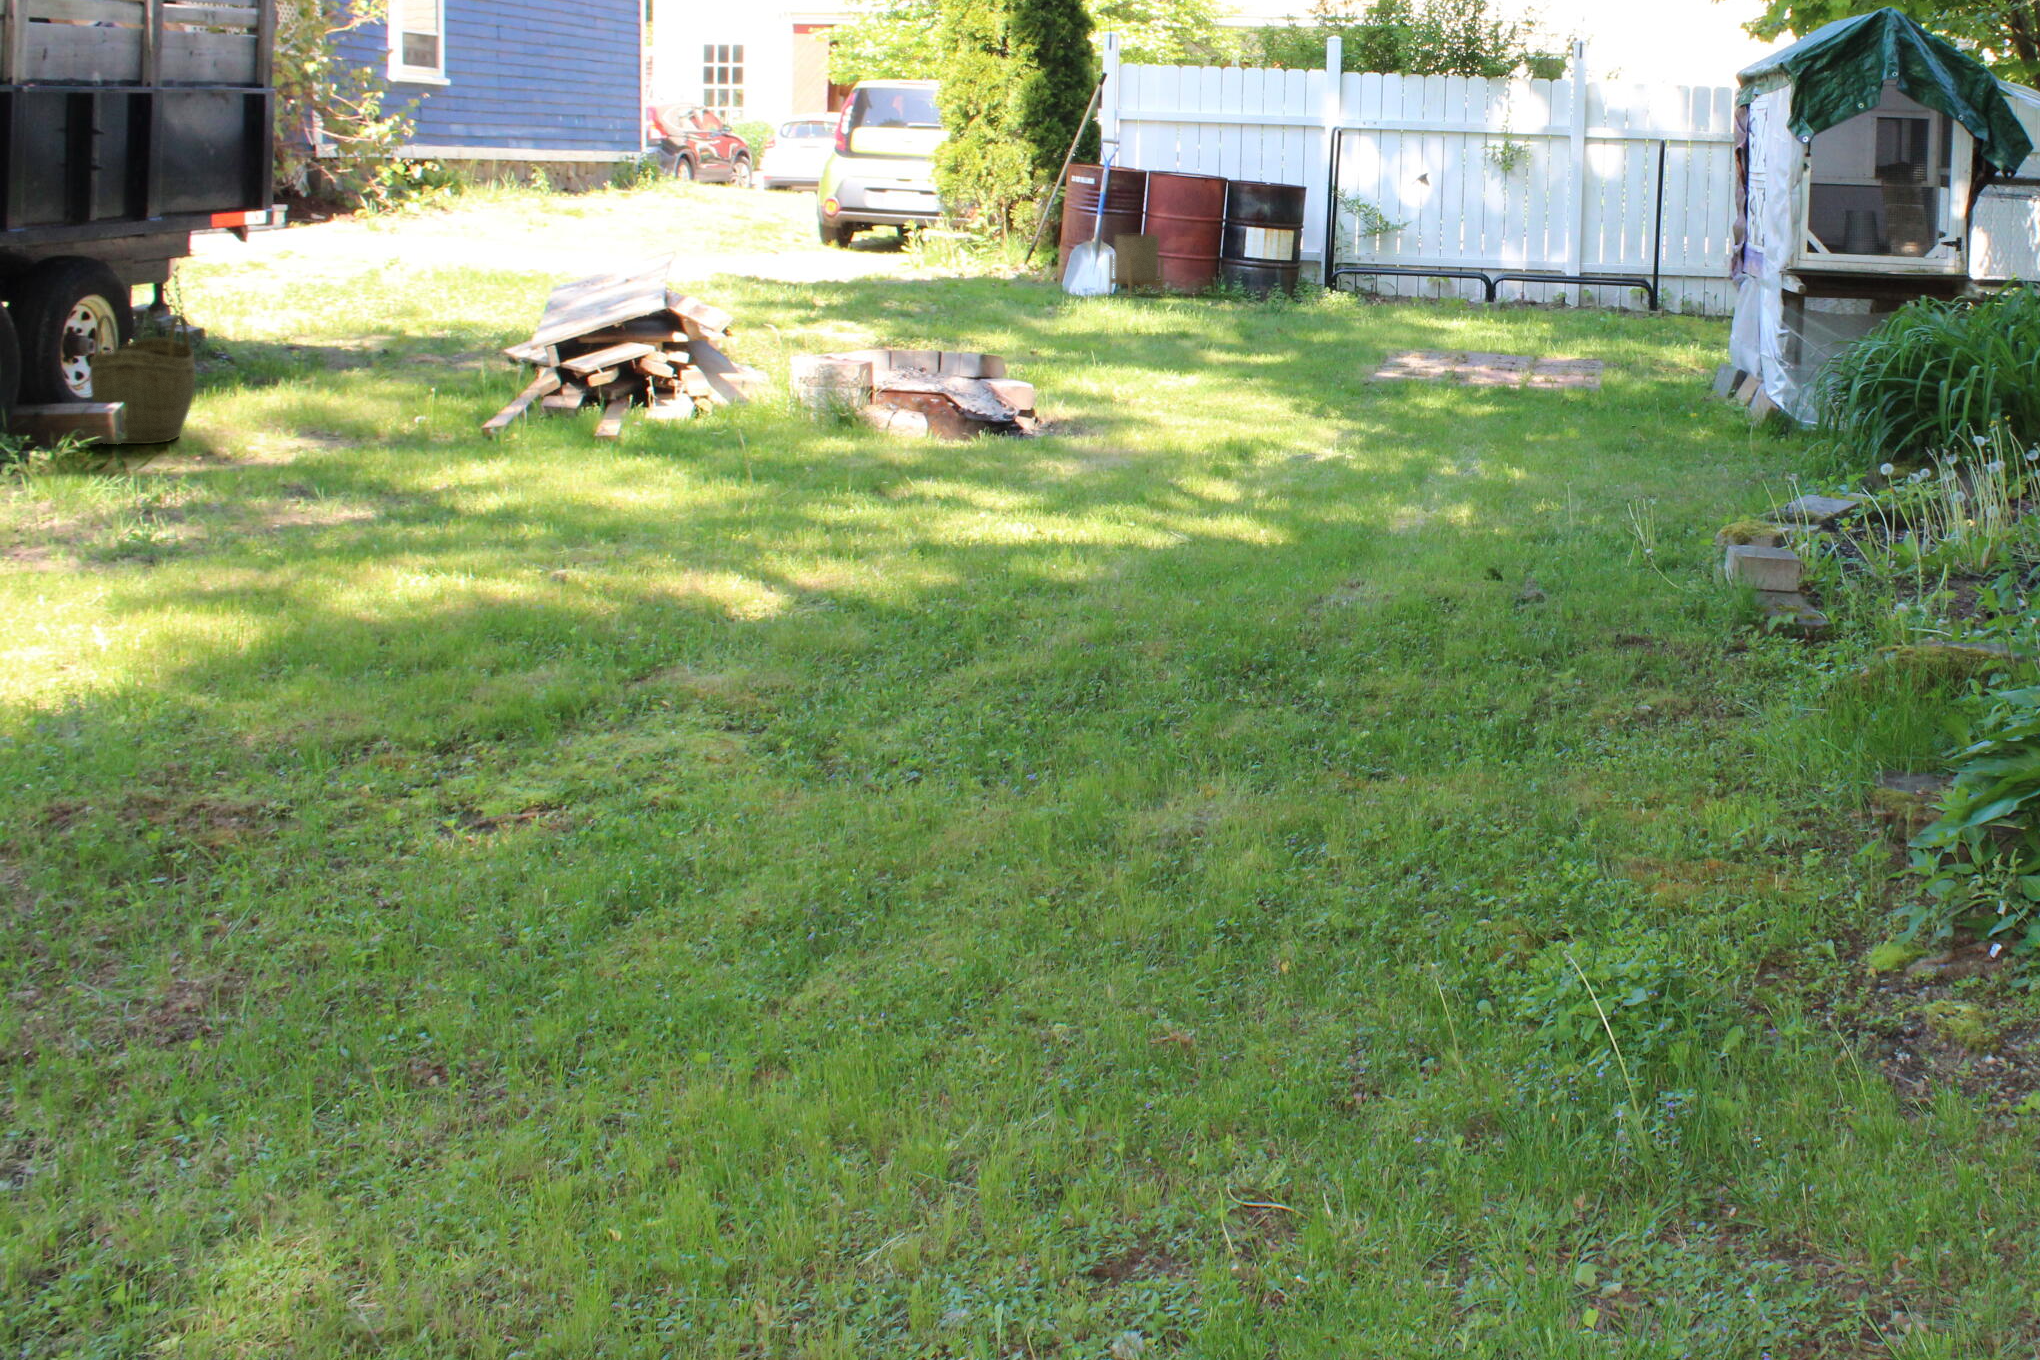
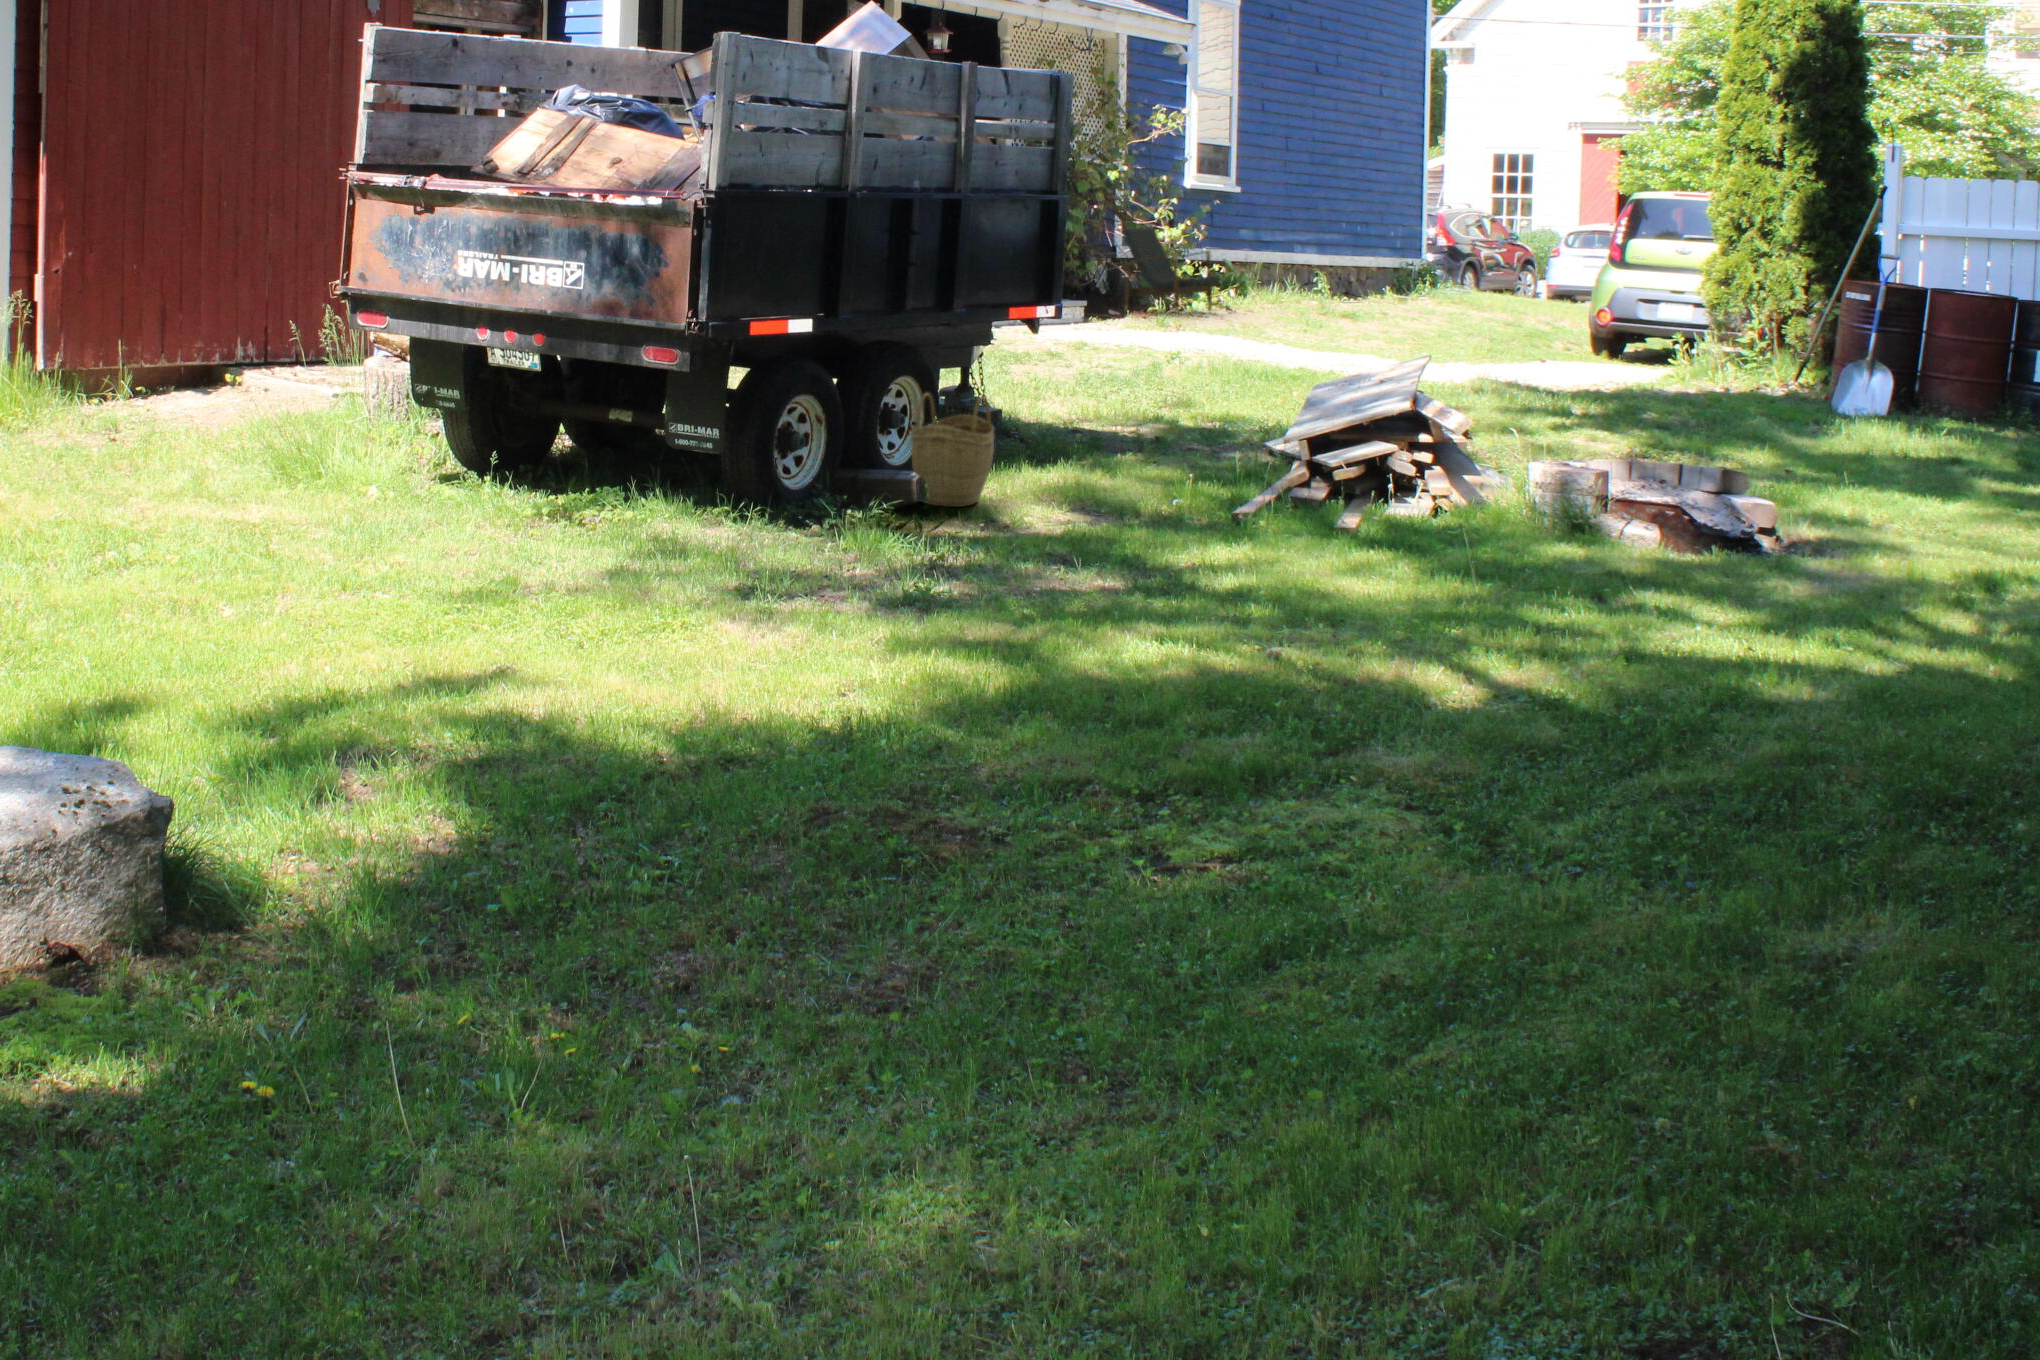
lounge chair: none [281,120,407,223] -> present [1123,228,1220,315]
planter: present [1109,234,1164,297] -> none [1877,349,1943,416]

